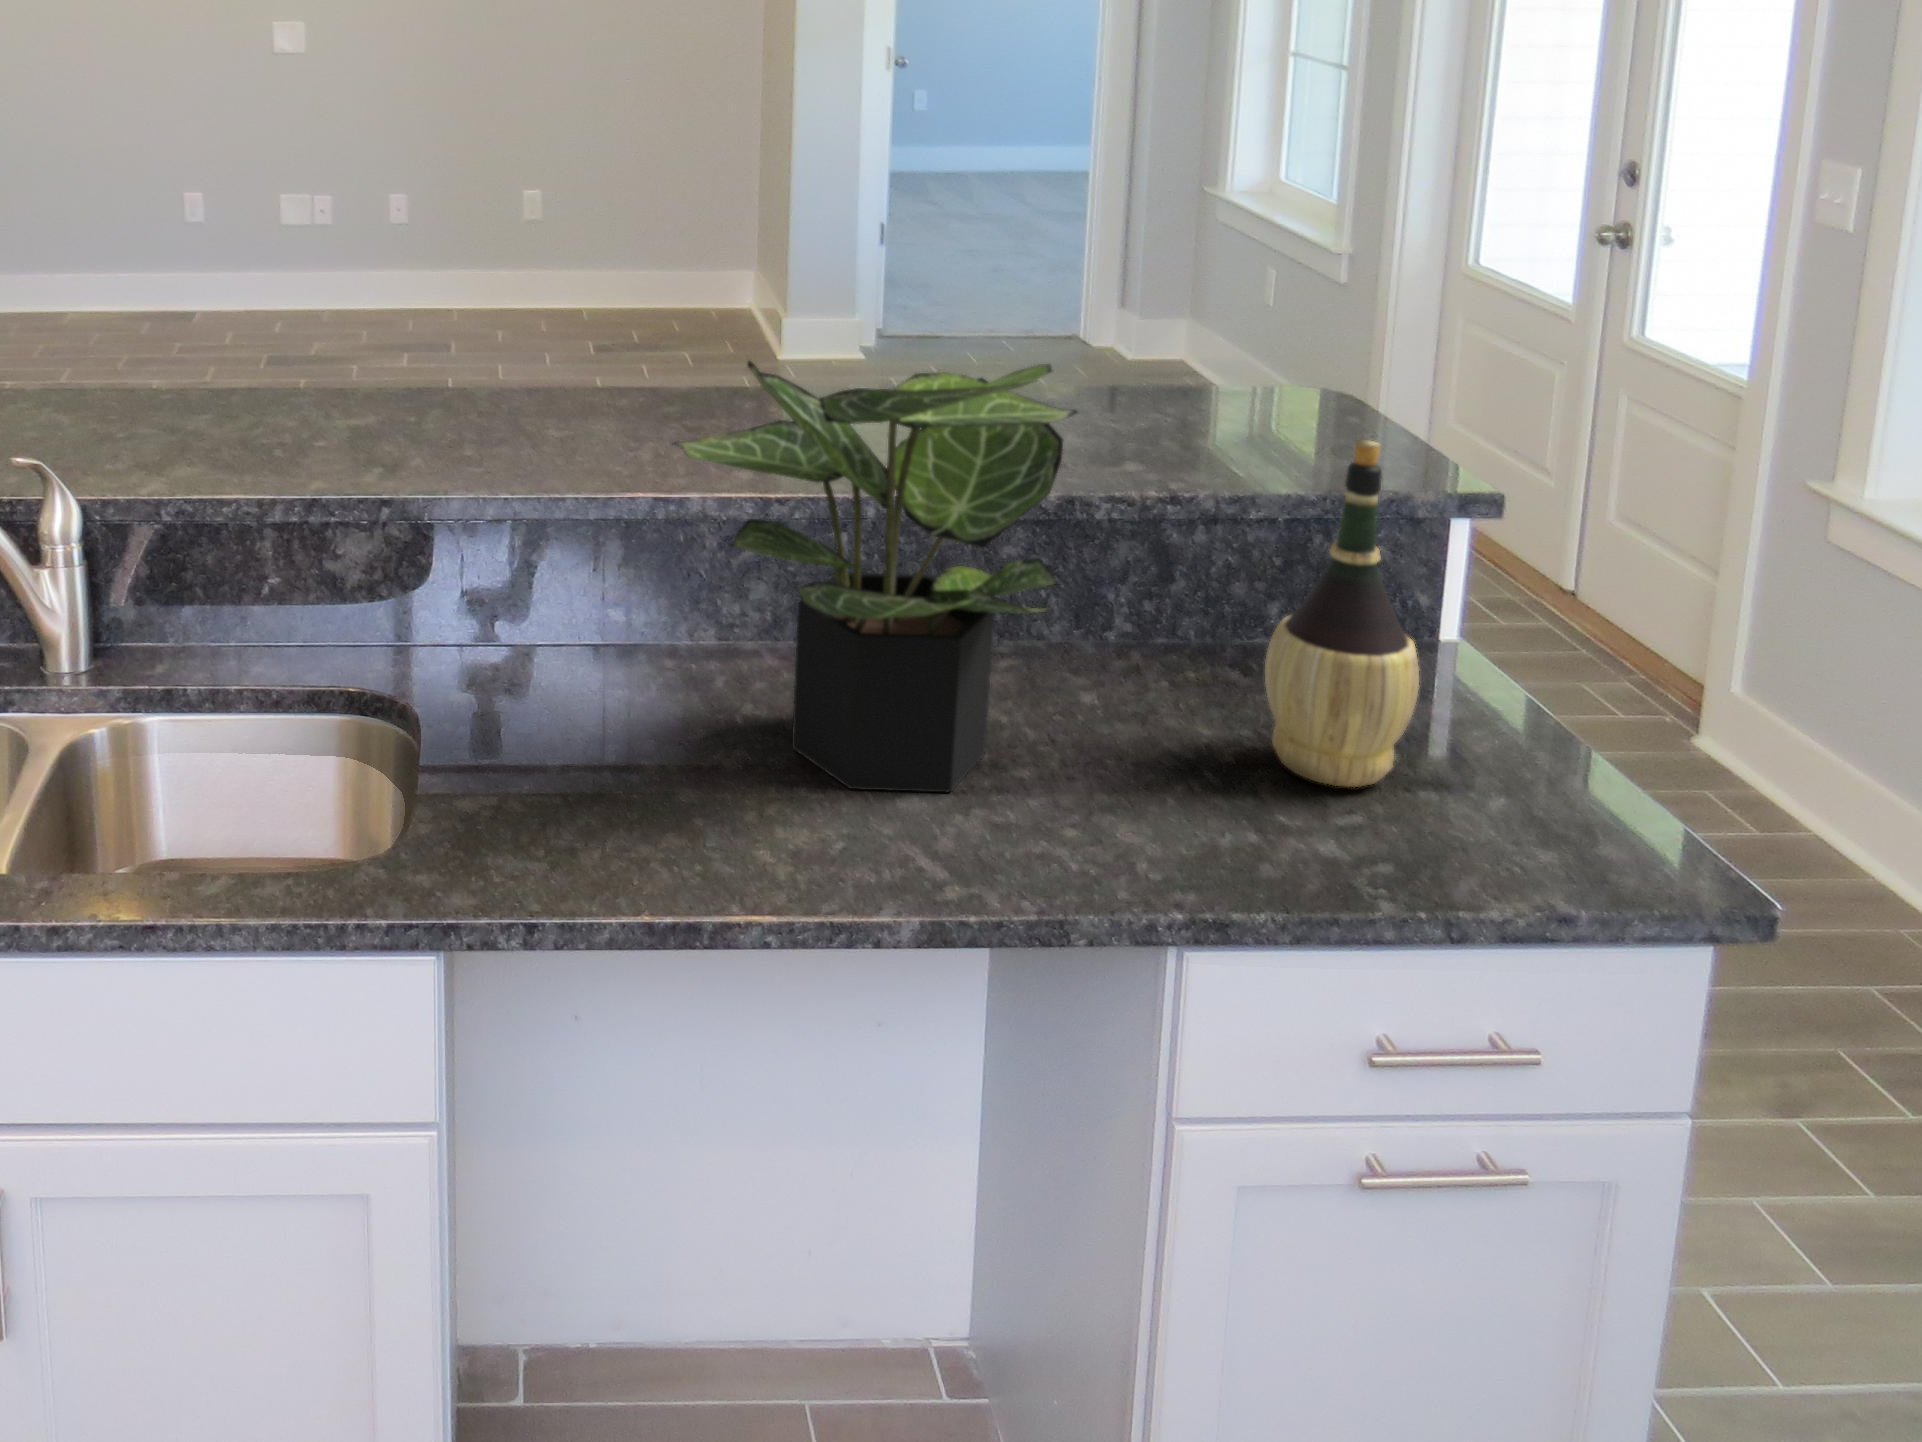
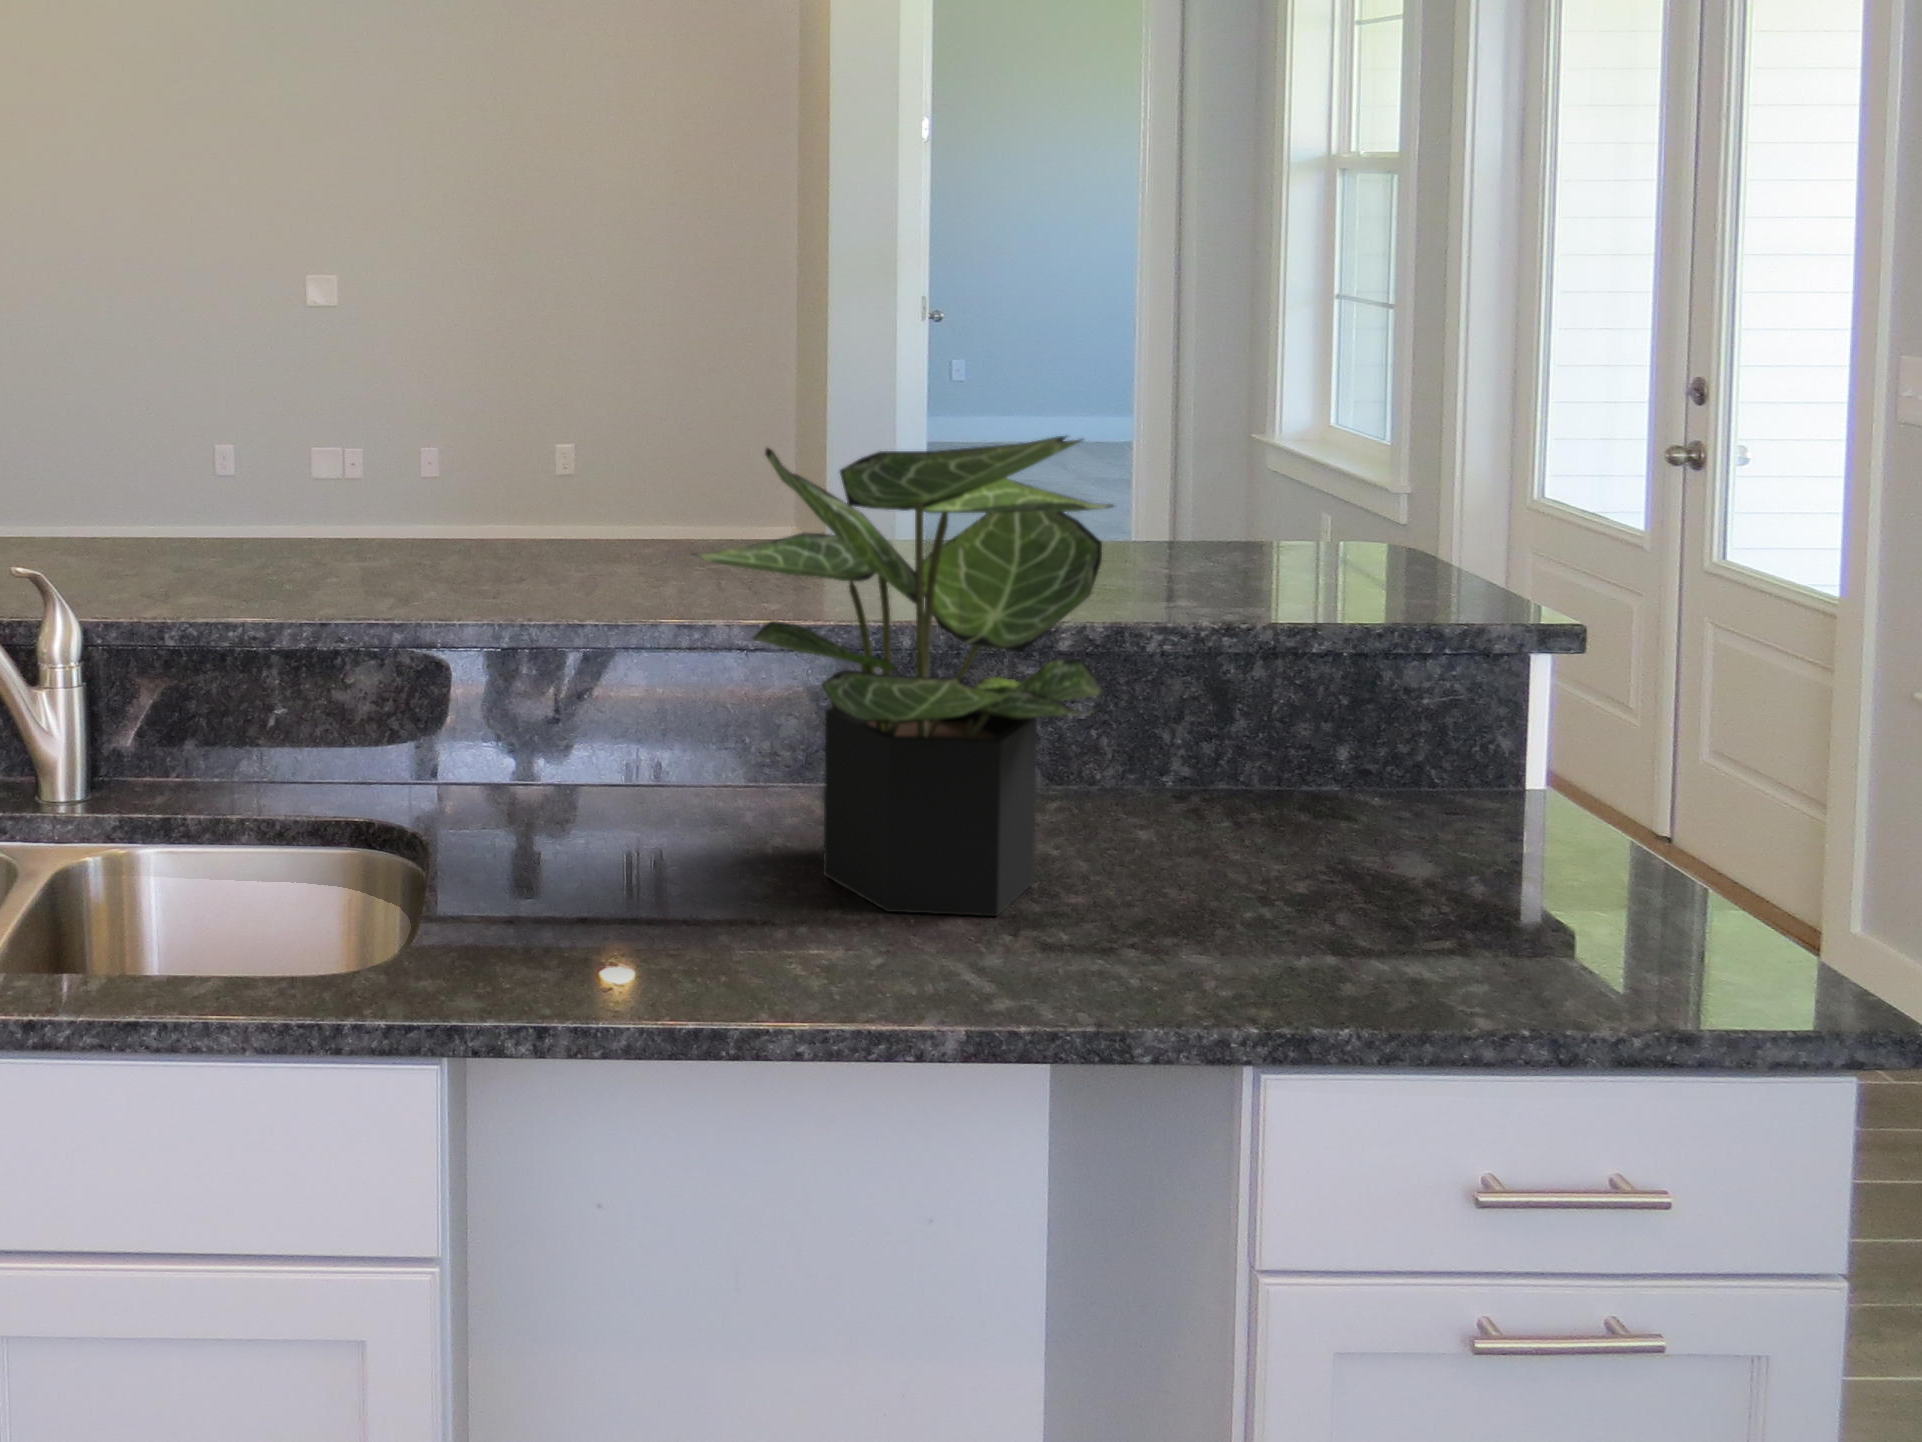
wine bottle: present [1265,440,1419,787] -> none [1335,532,1507,917]

